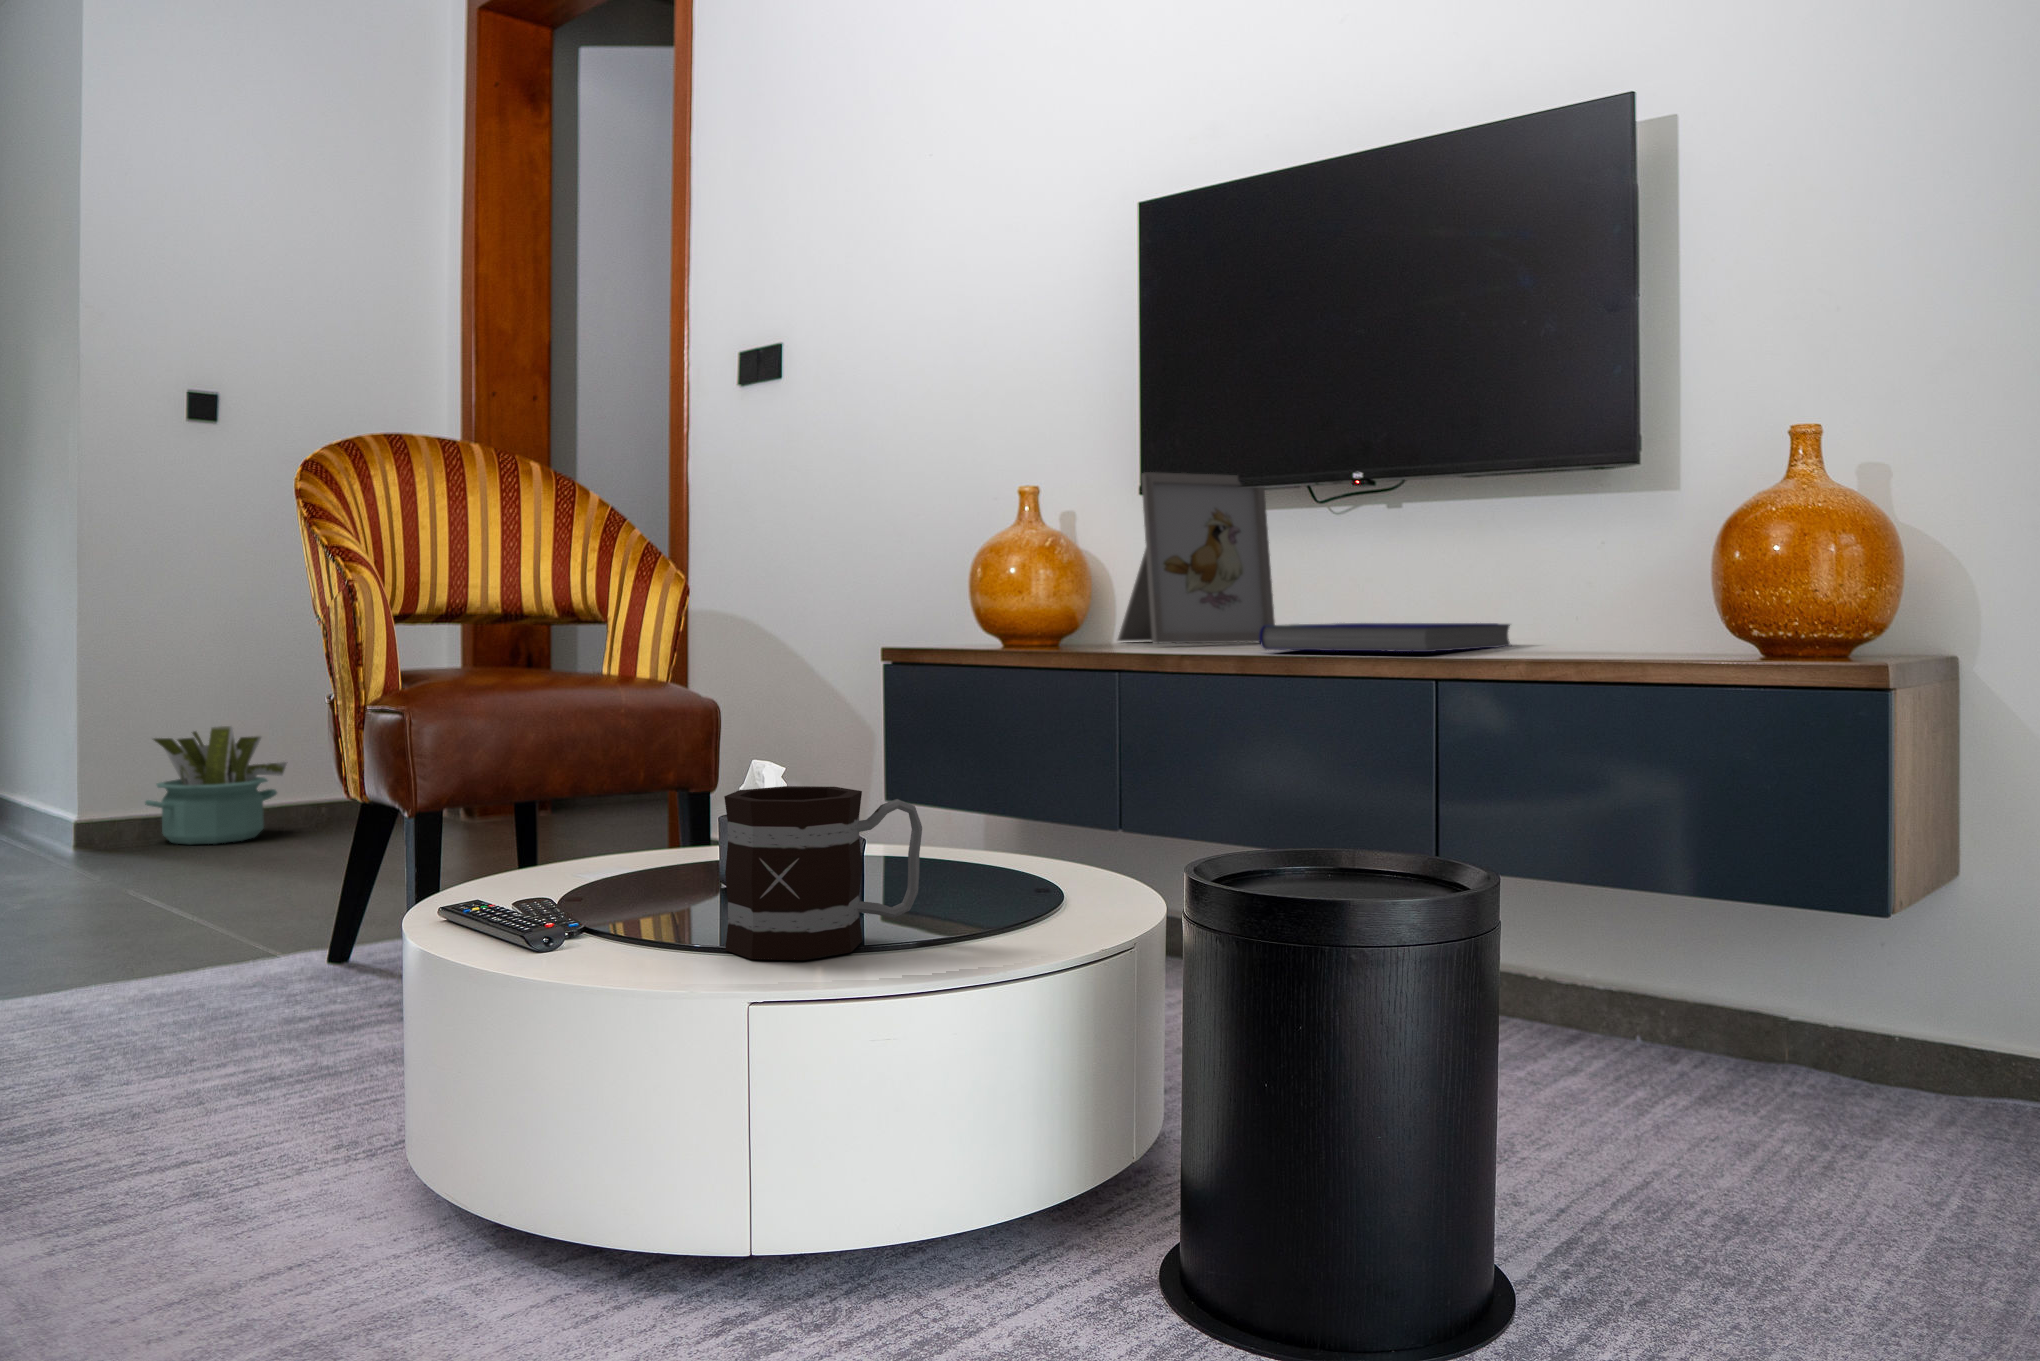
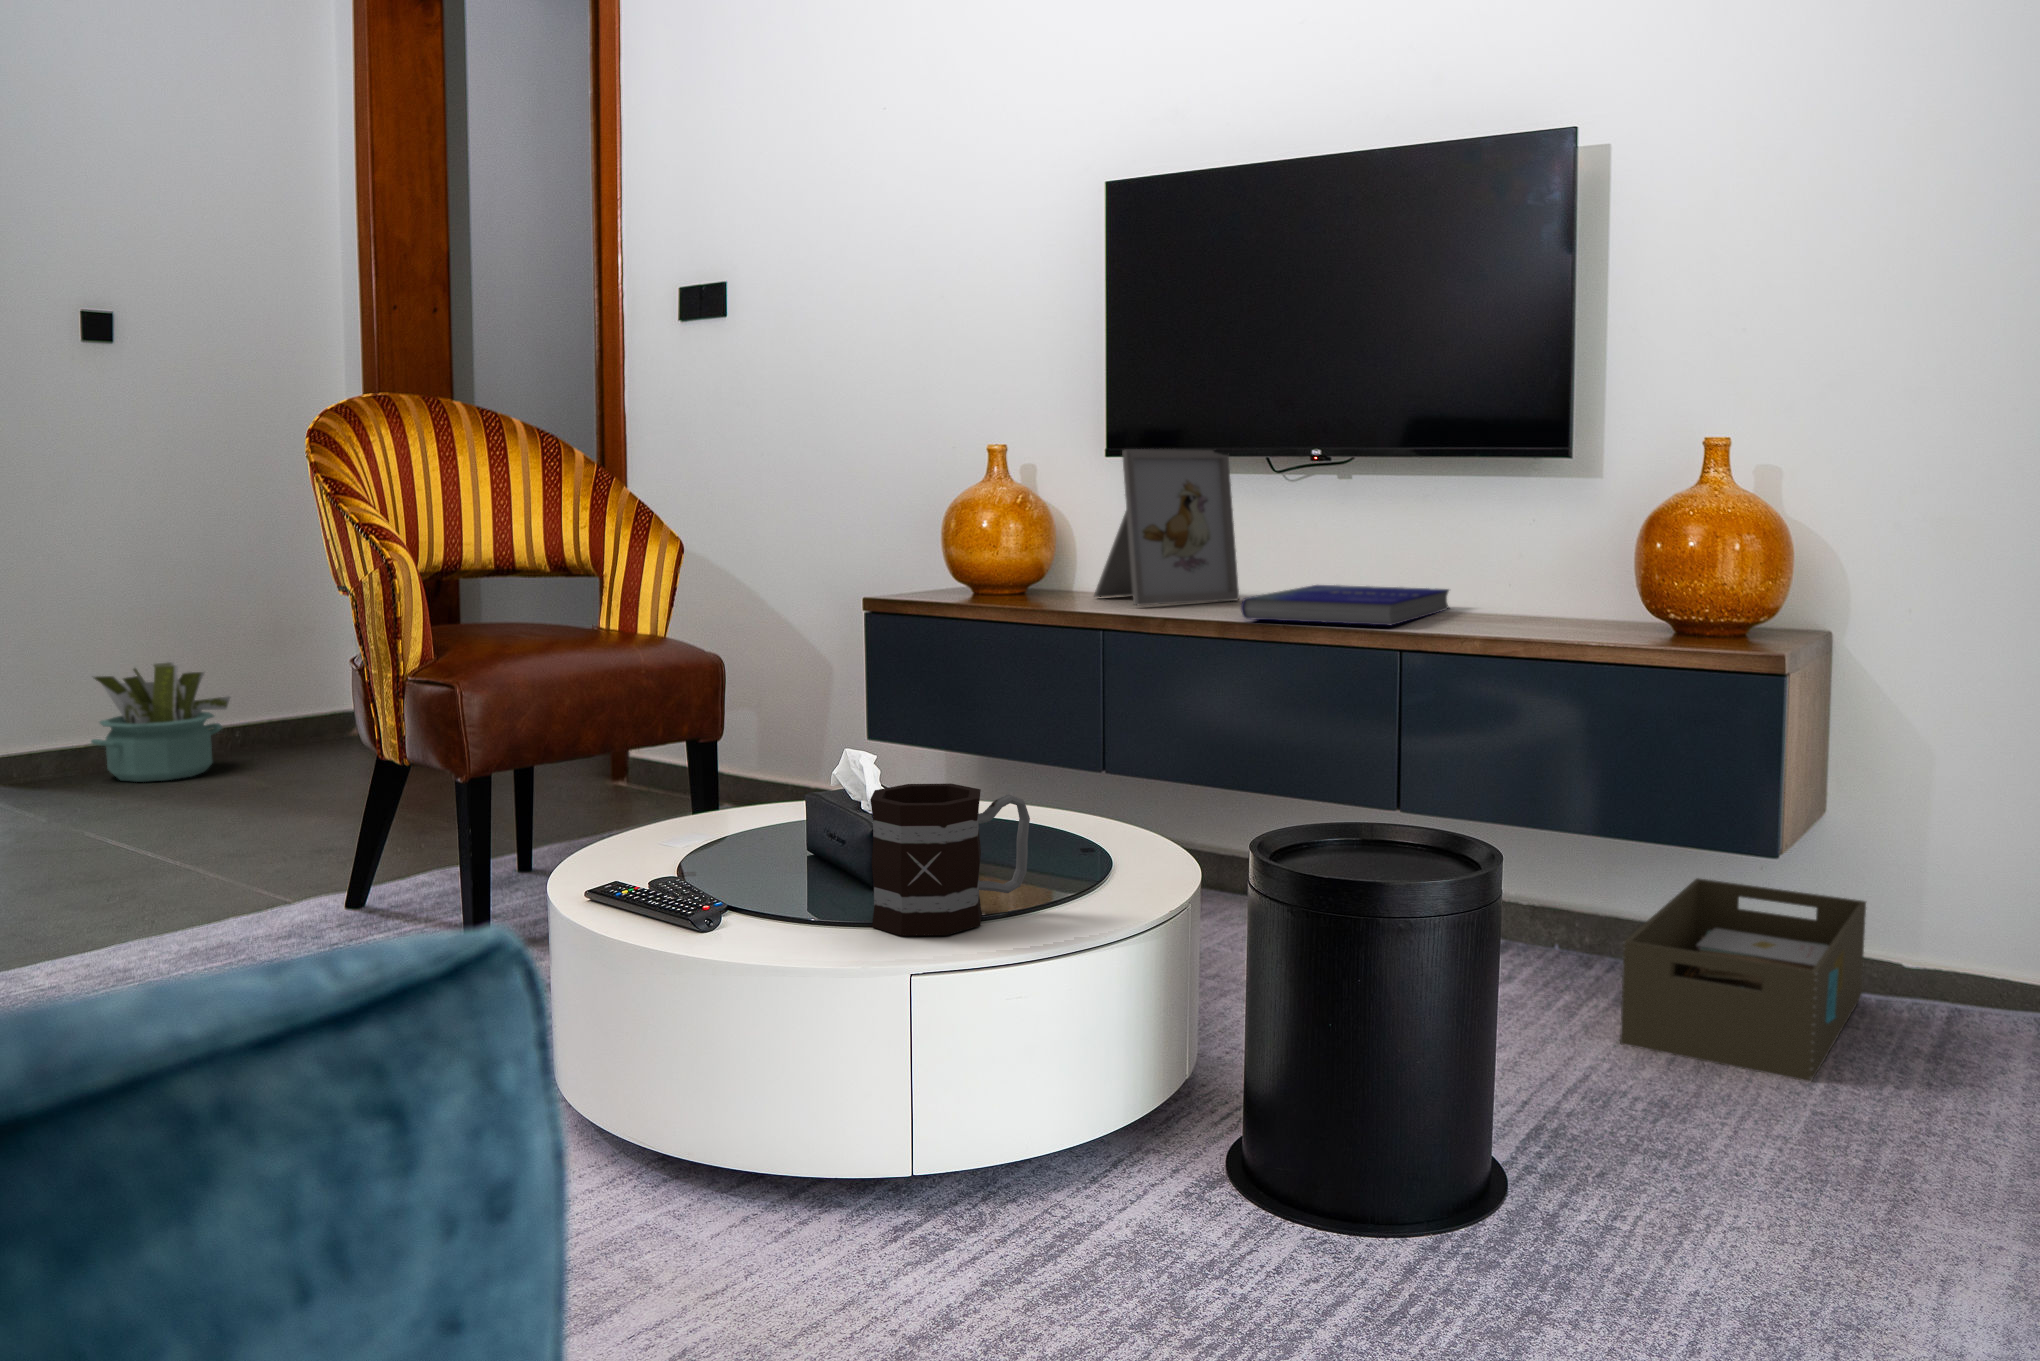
storage box: none [1698,960,2026,1208] -> present [1620,878,1866,1082]

